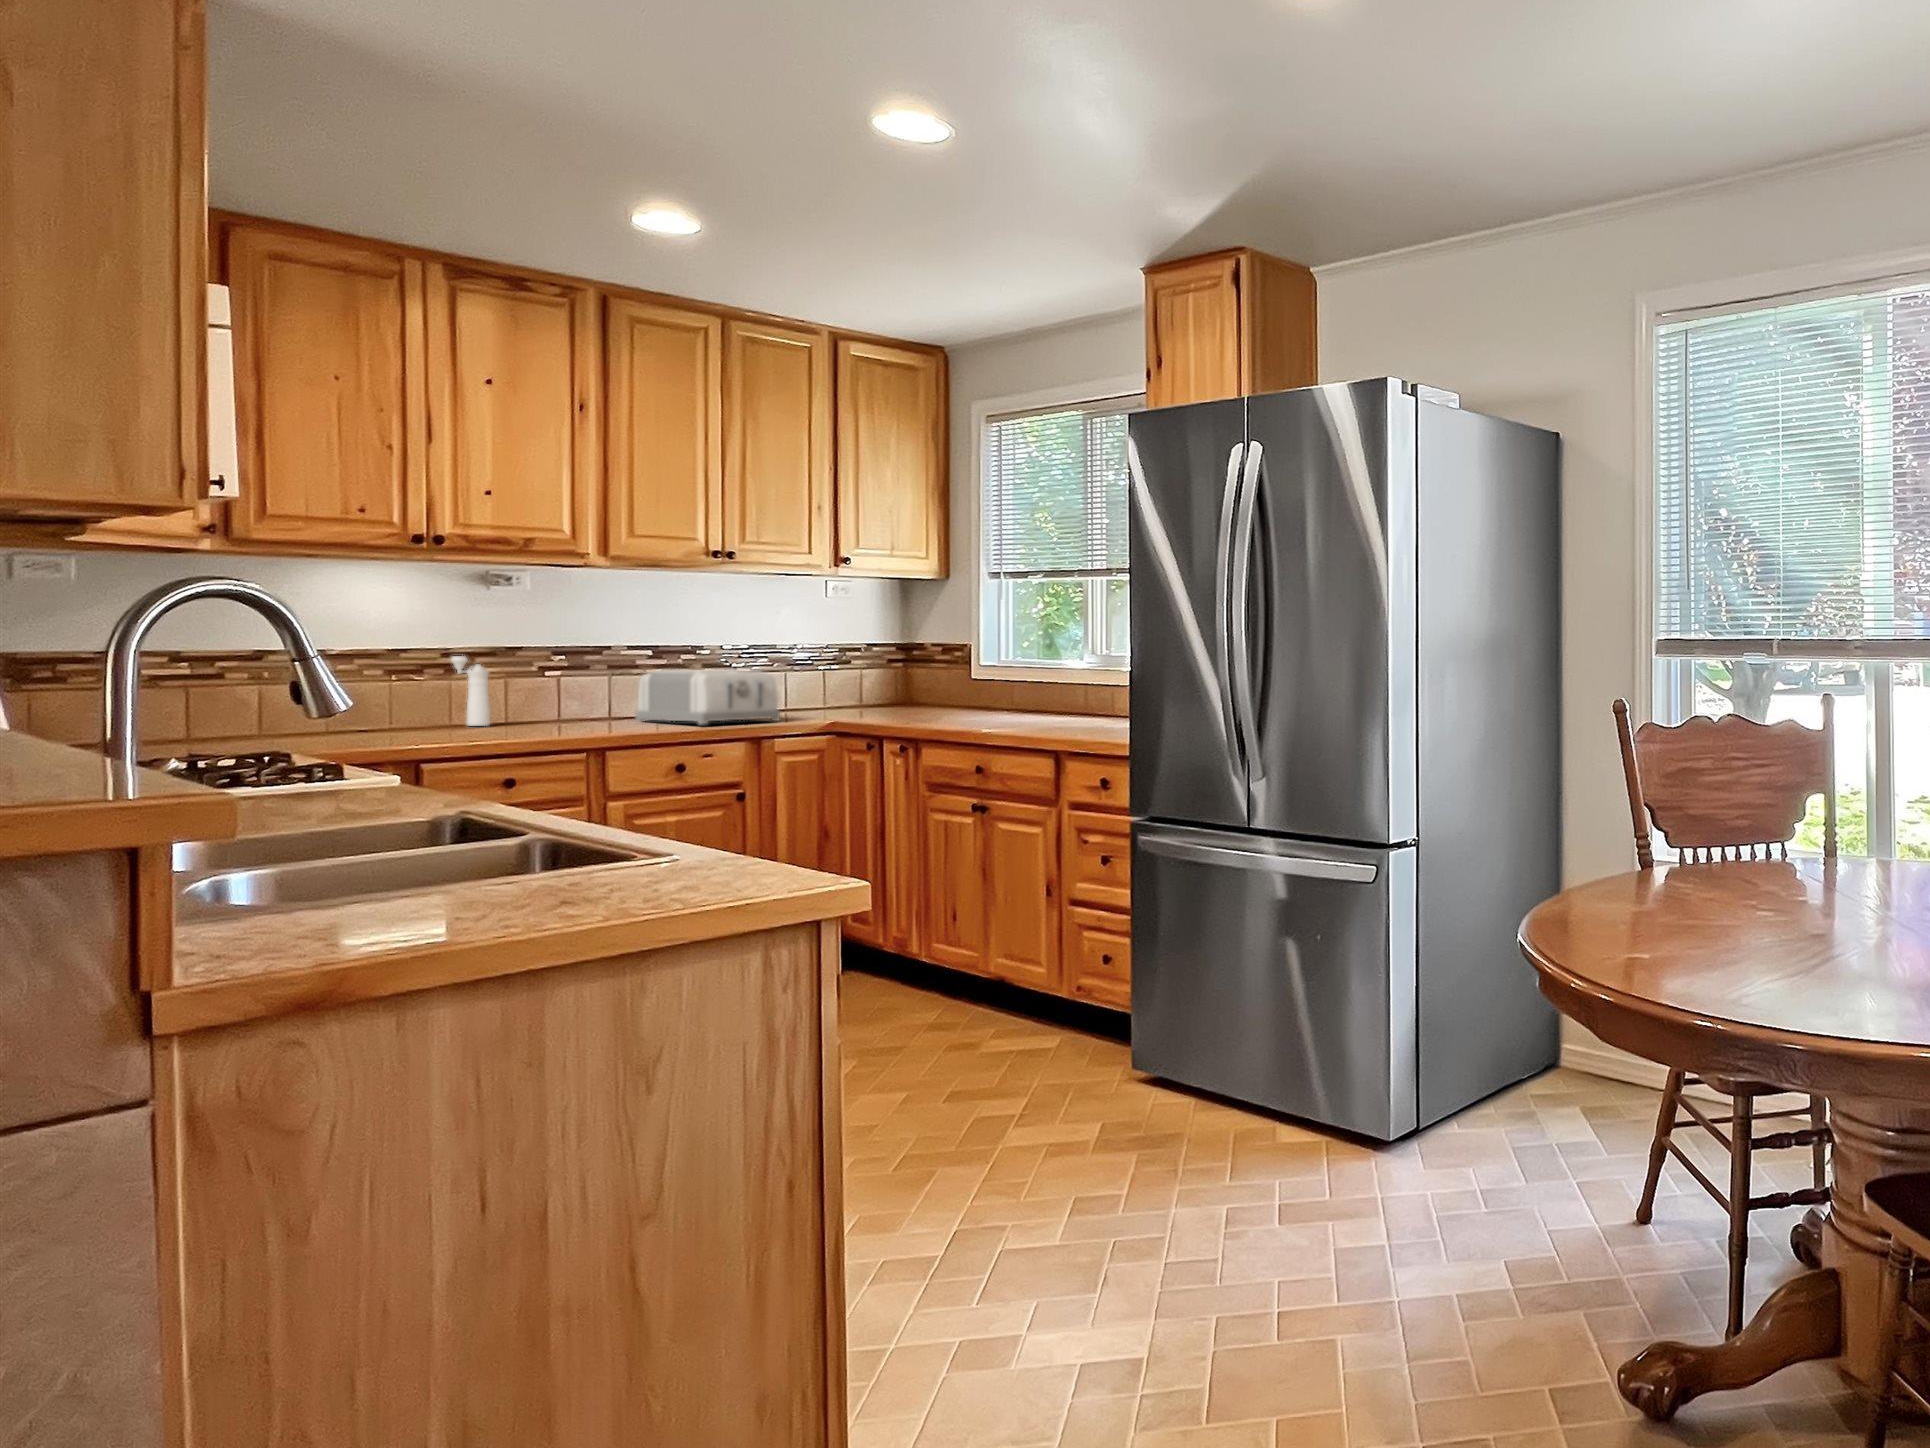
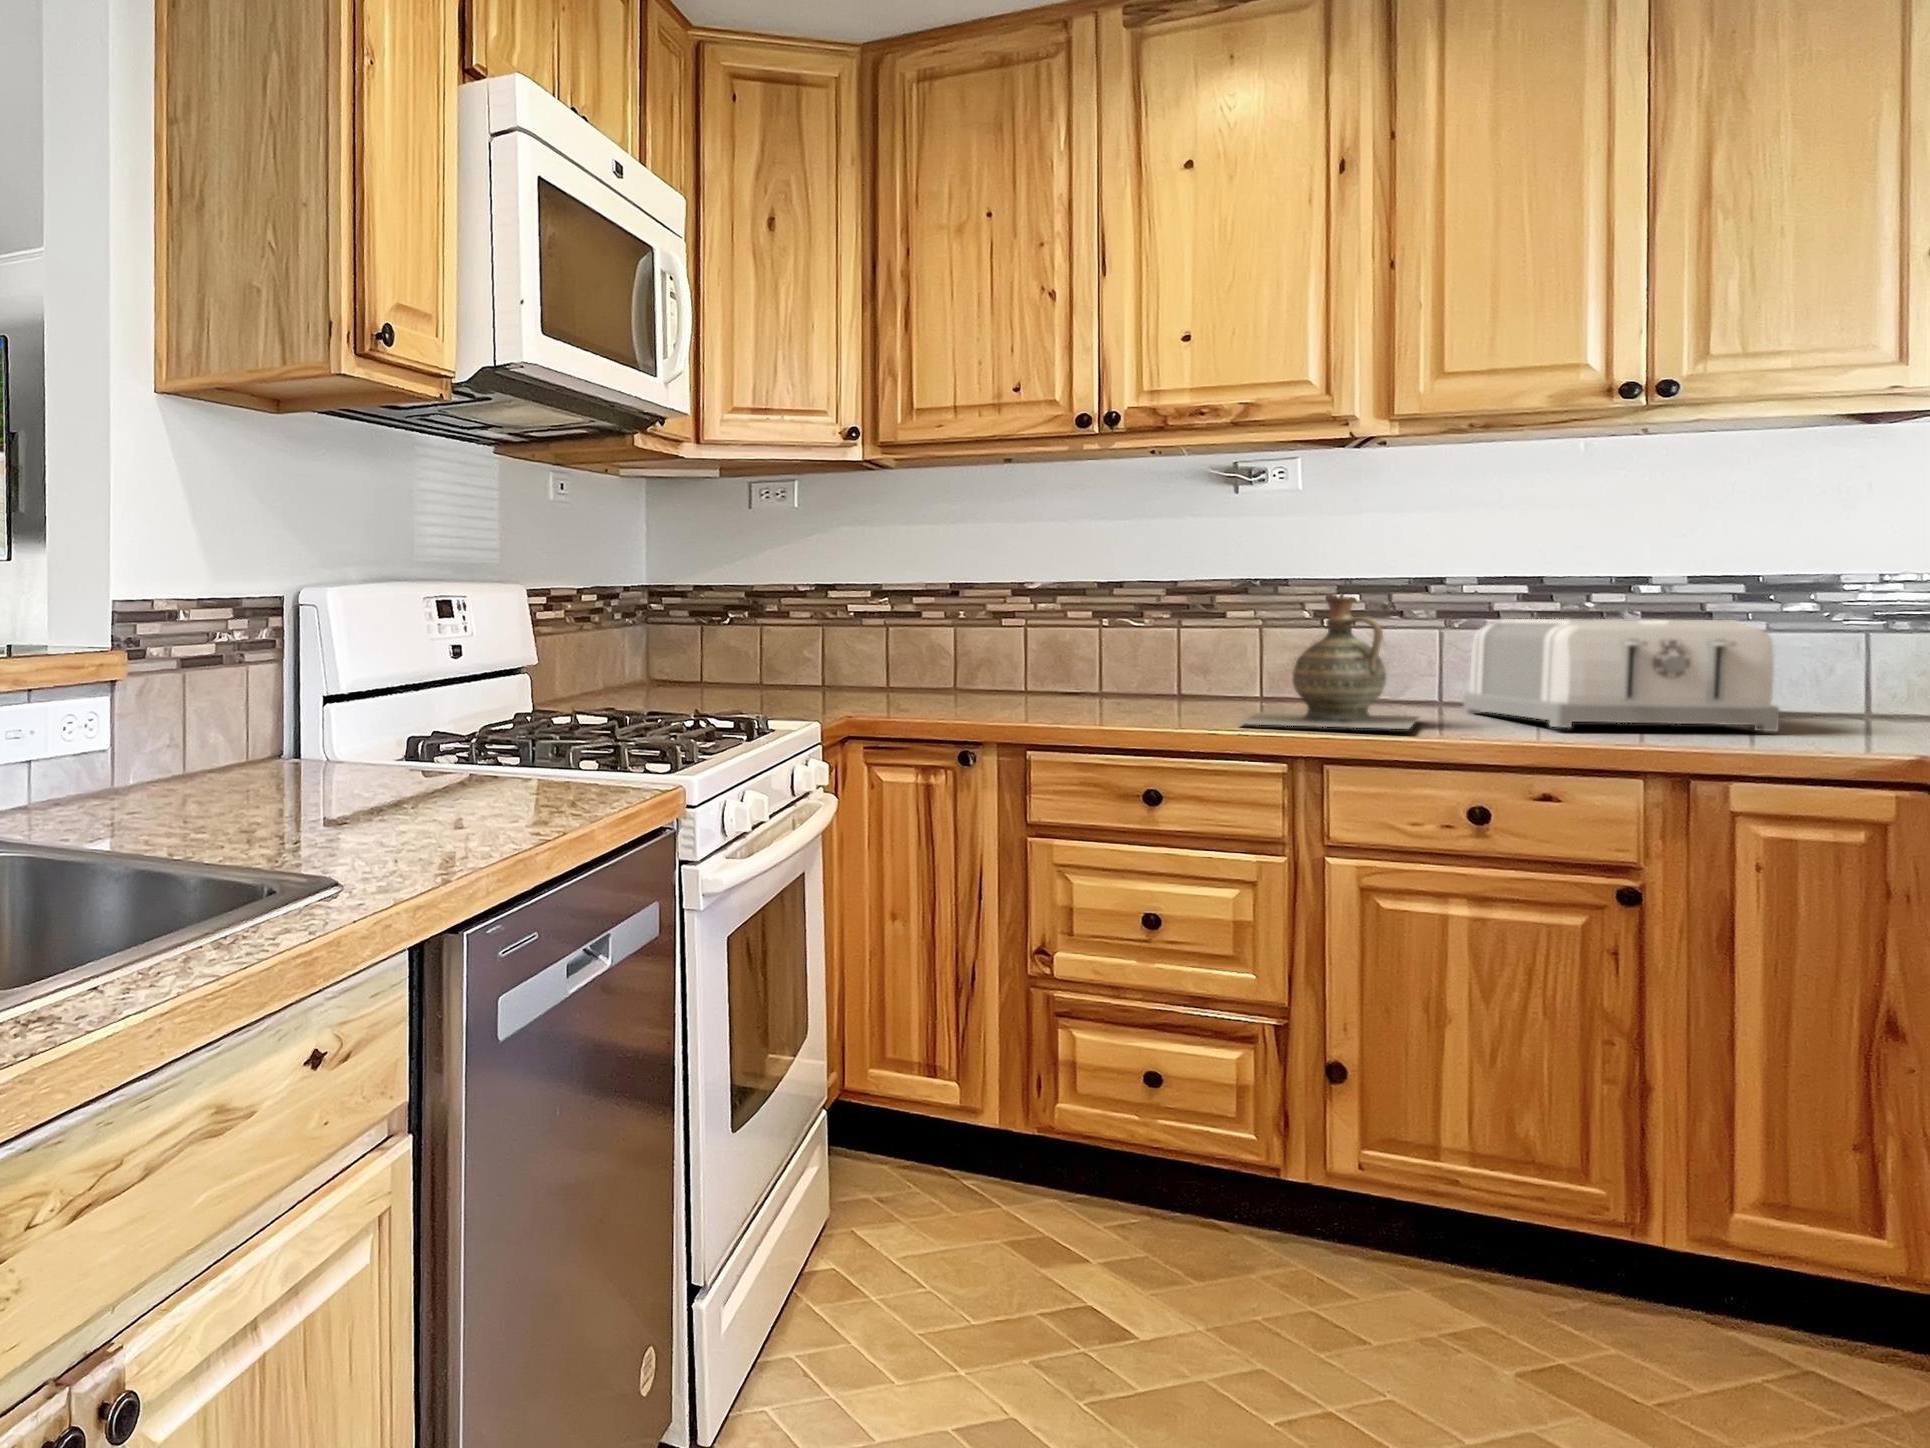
pepper mill: present [451,656,490,726] -> none [1175,596,1212,703]
ceramic jug: none [539,659,648,734] -> present [1241,596,1419,729]

